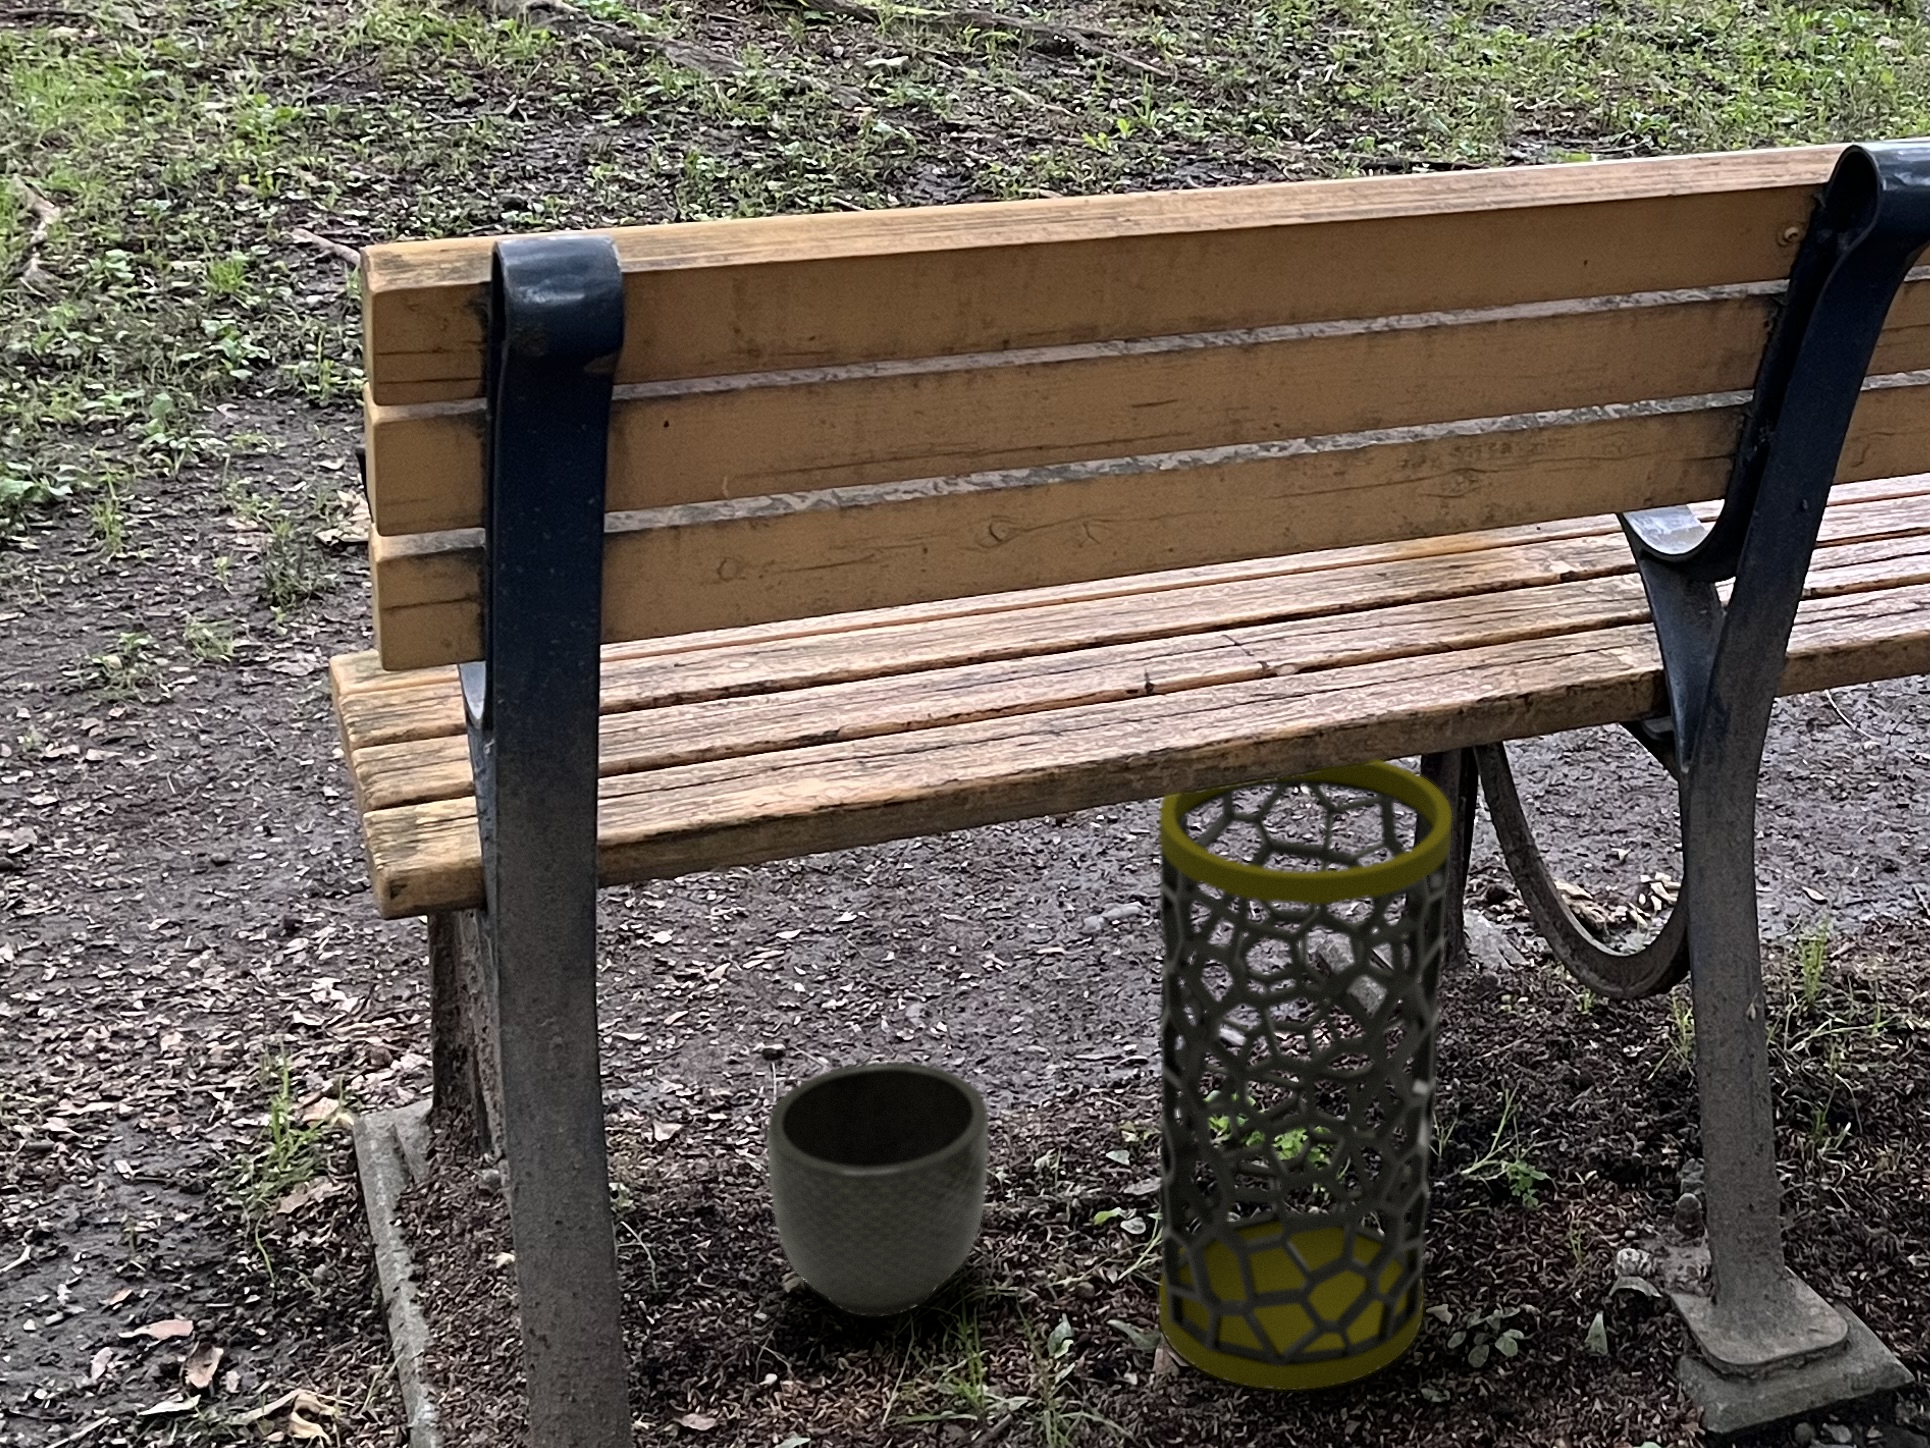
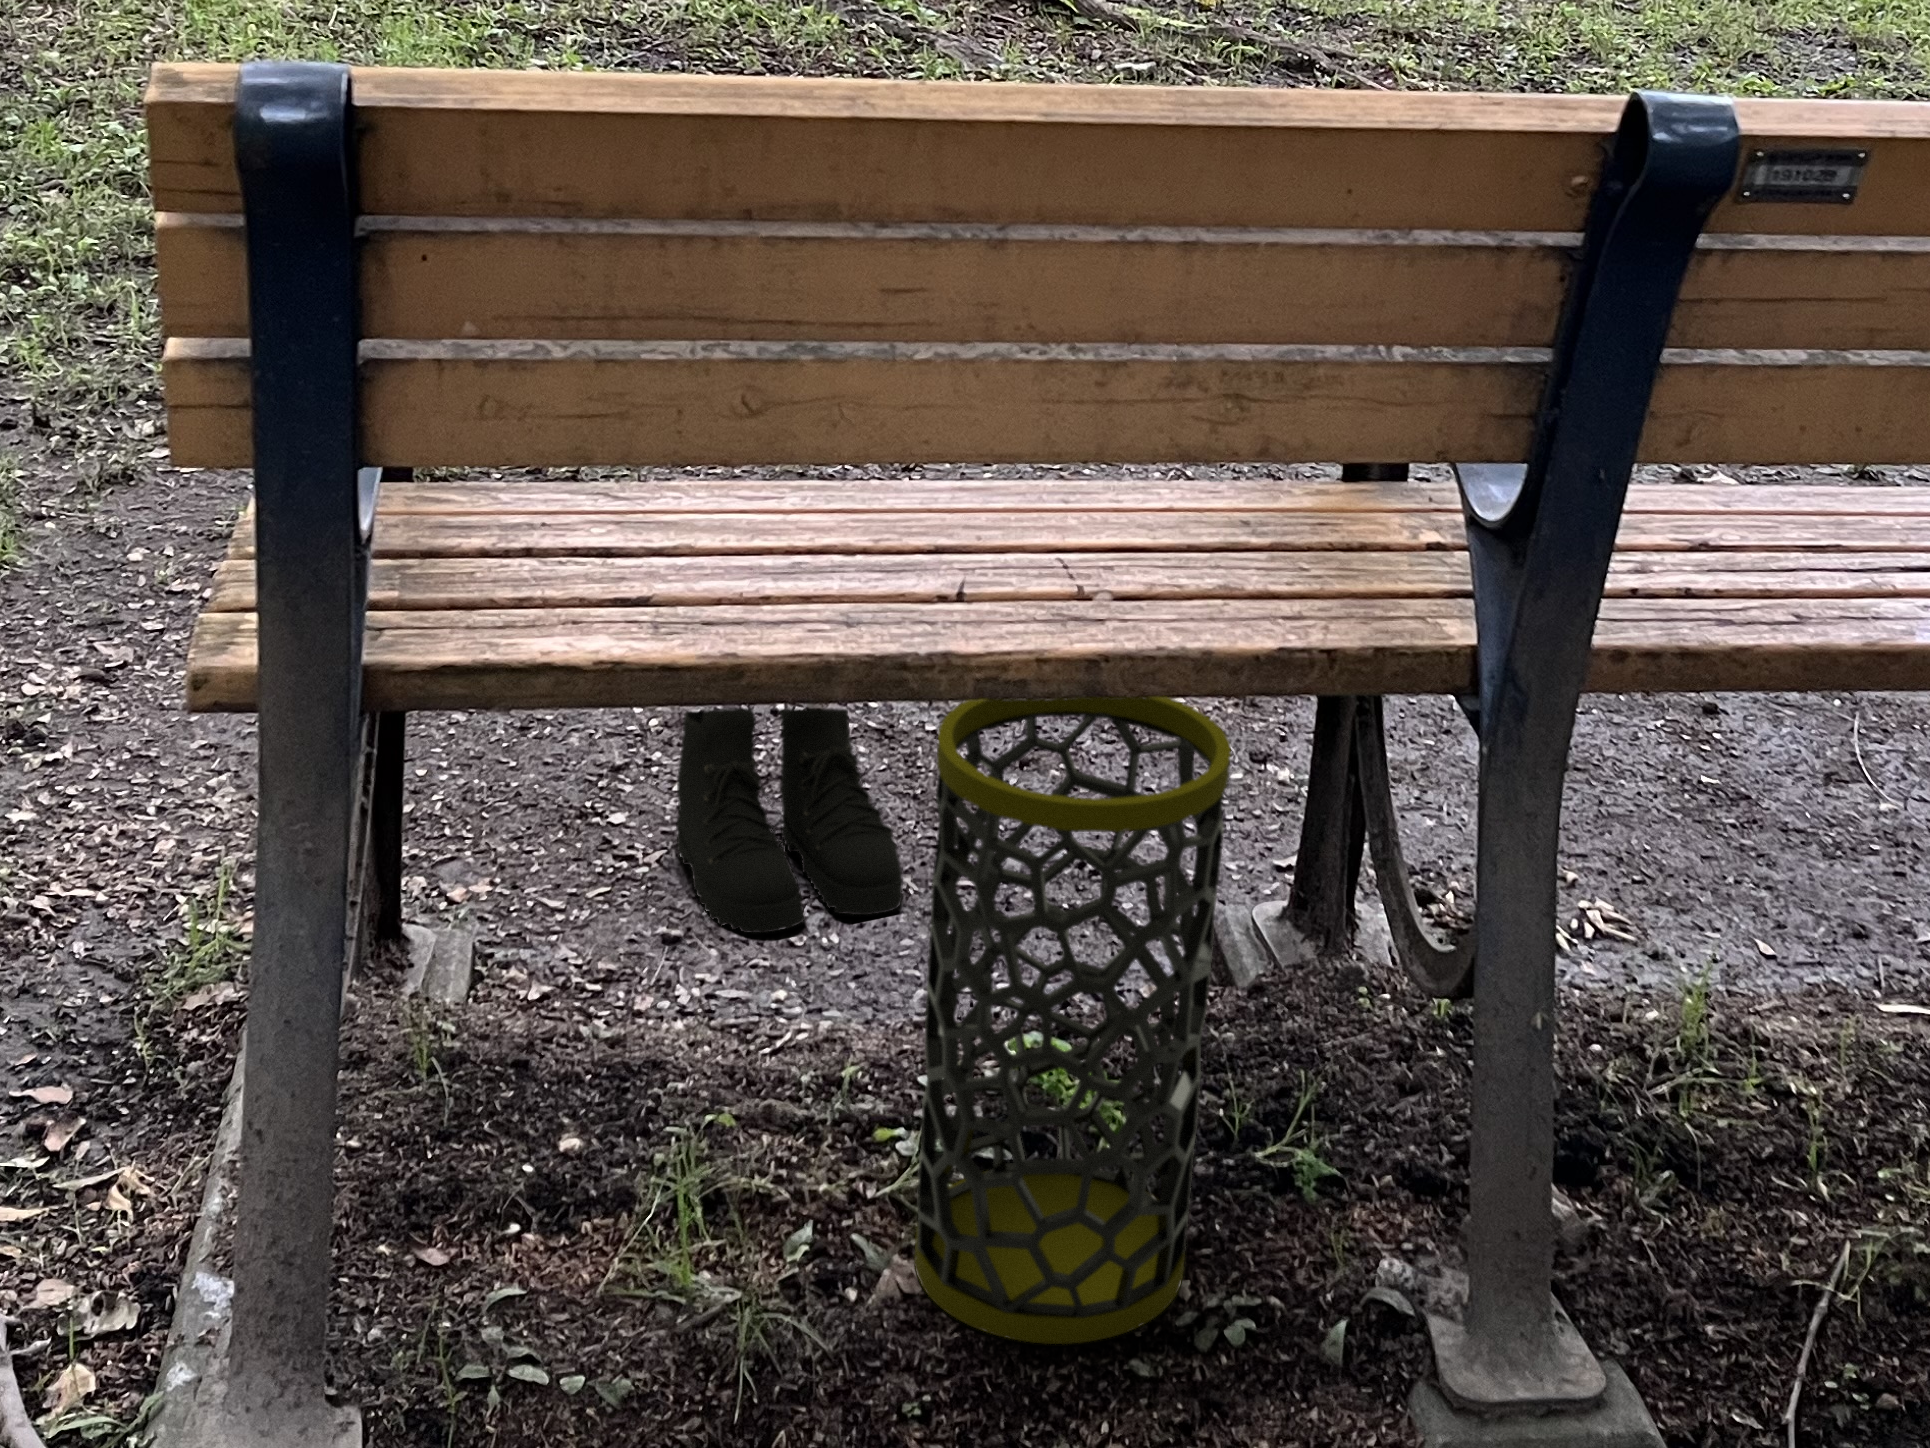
boots: none [726,774,985,1034] -> present [676,709,903,933]
planter: present [767,1062,988,1317] -> none [567,944,780,1197]

